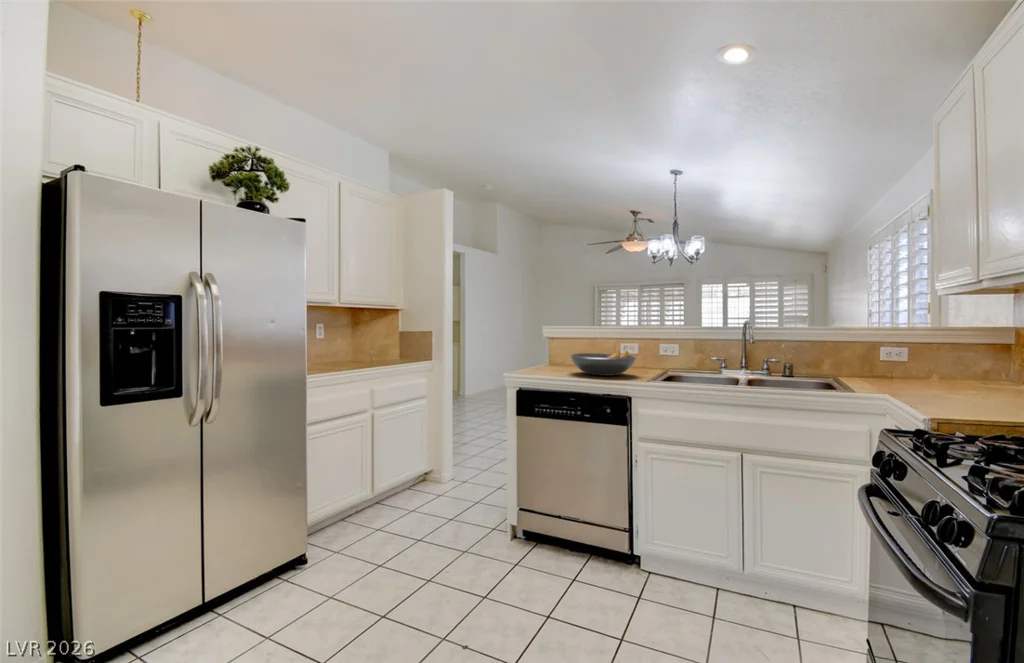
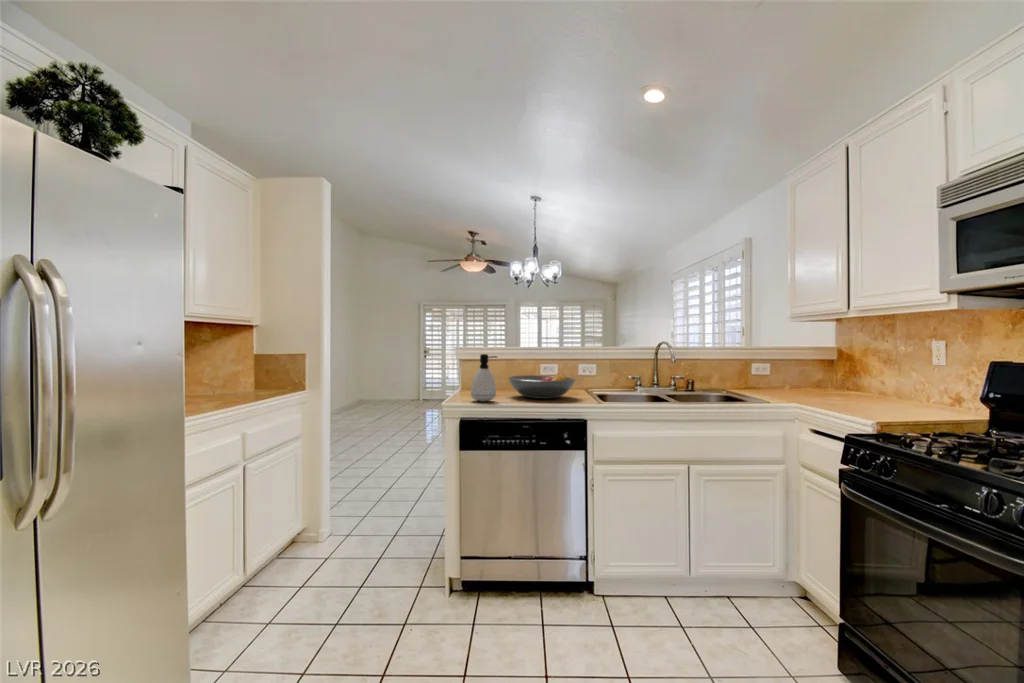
soap dispenser: none [526,332,550,374] -> present [471,354,497,401]

